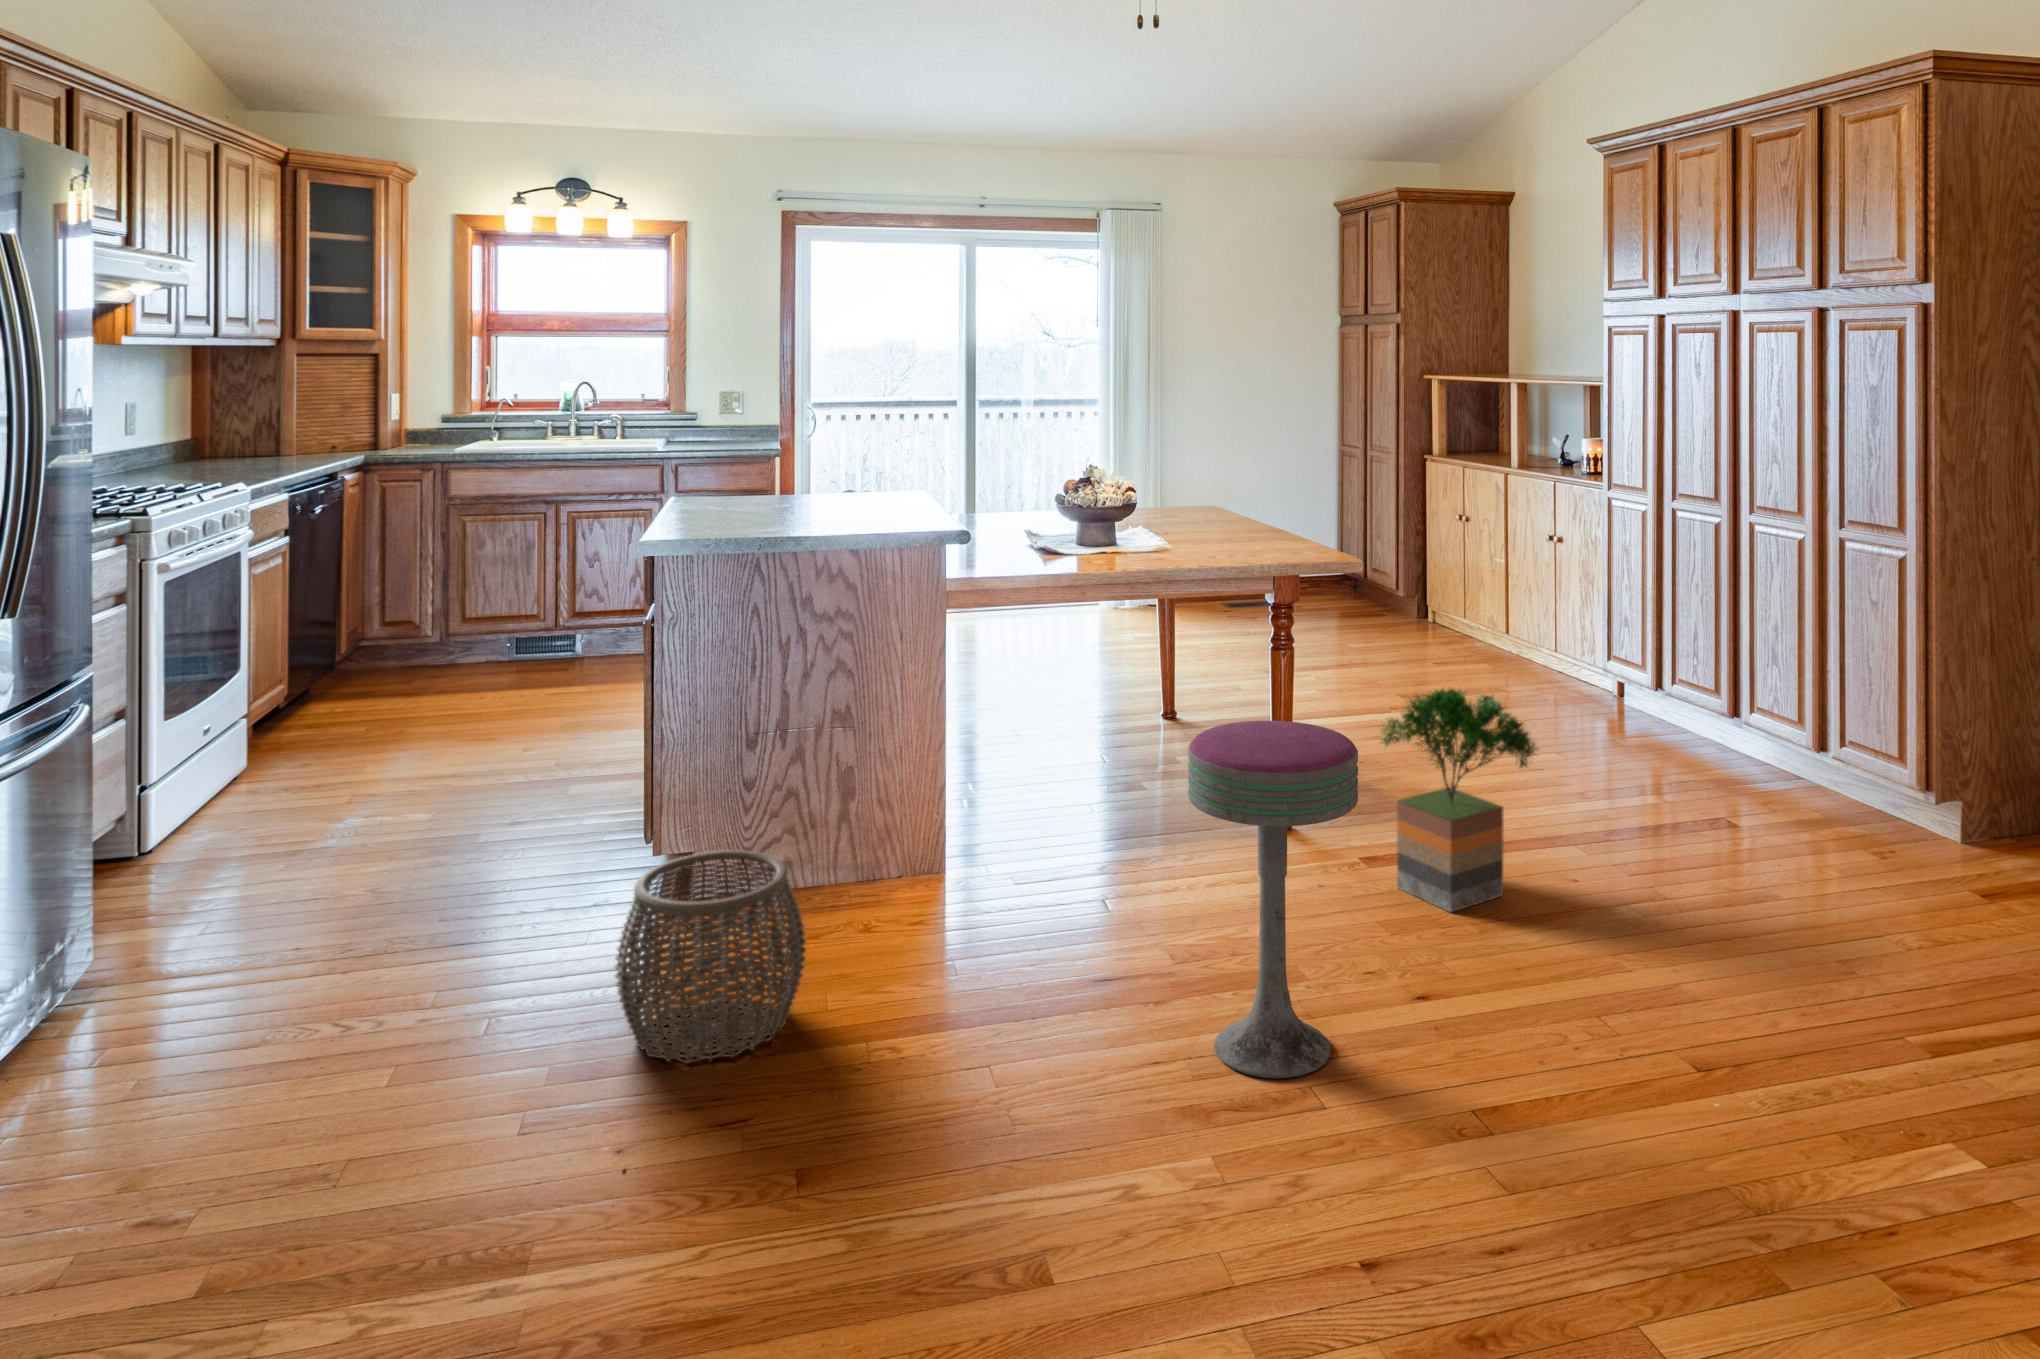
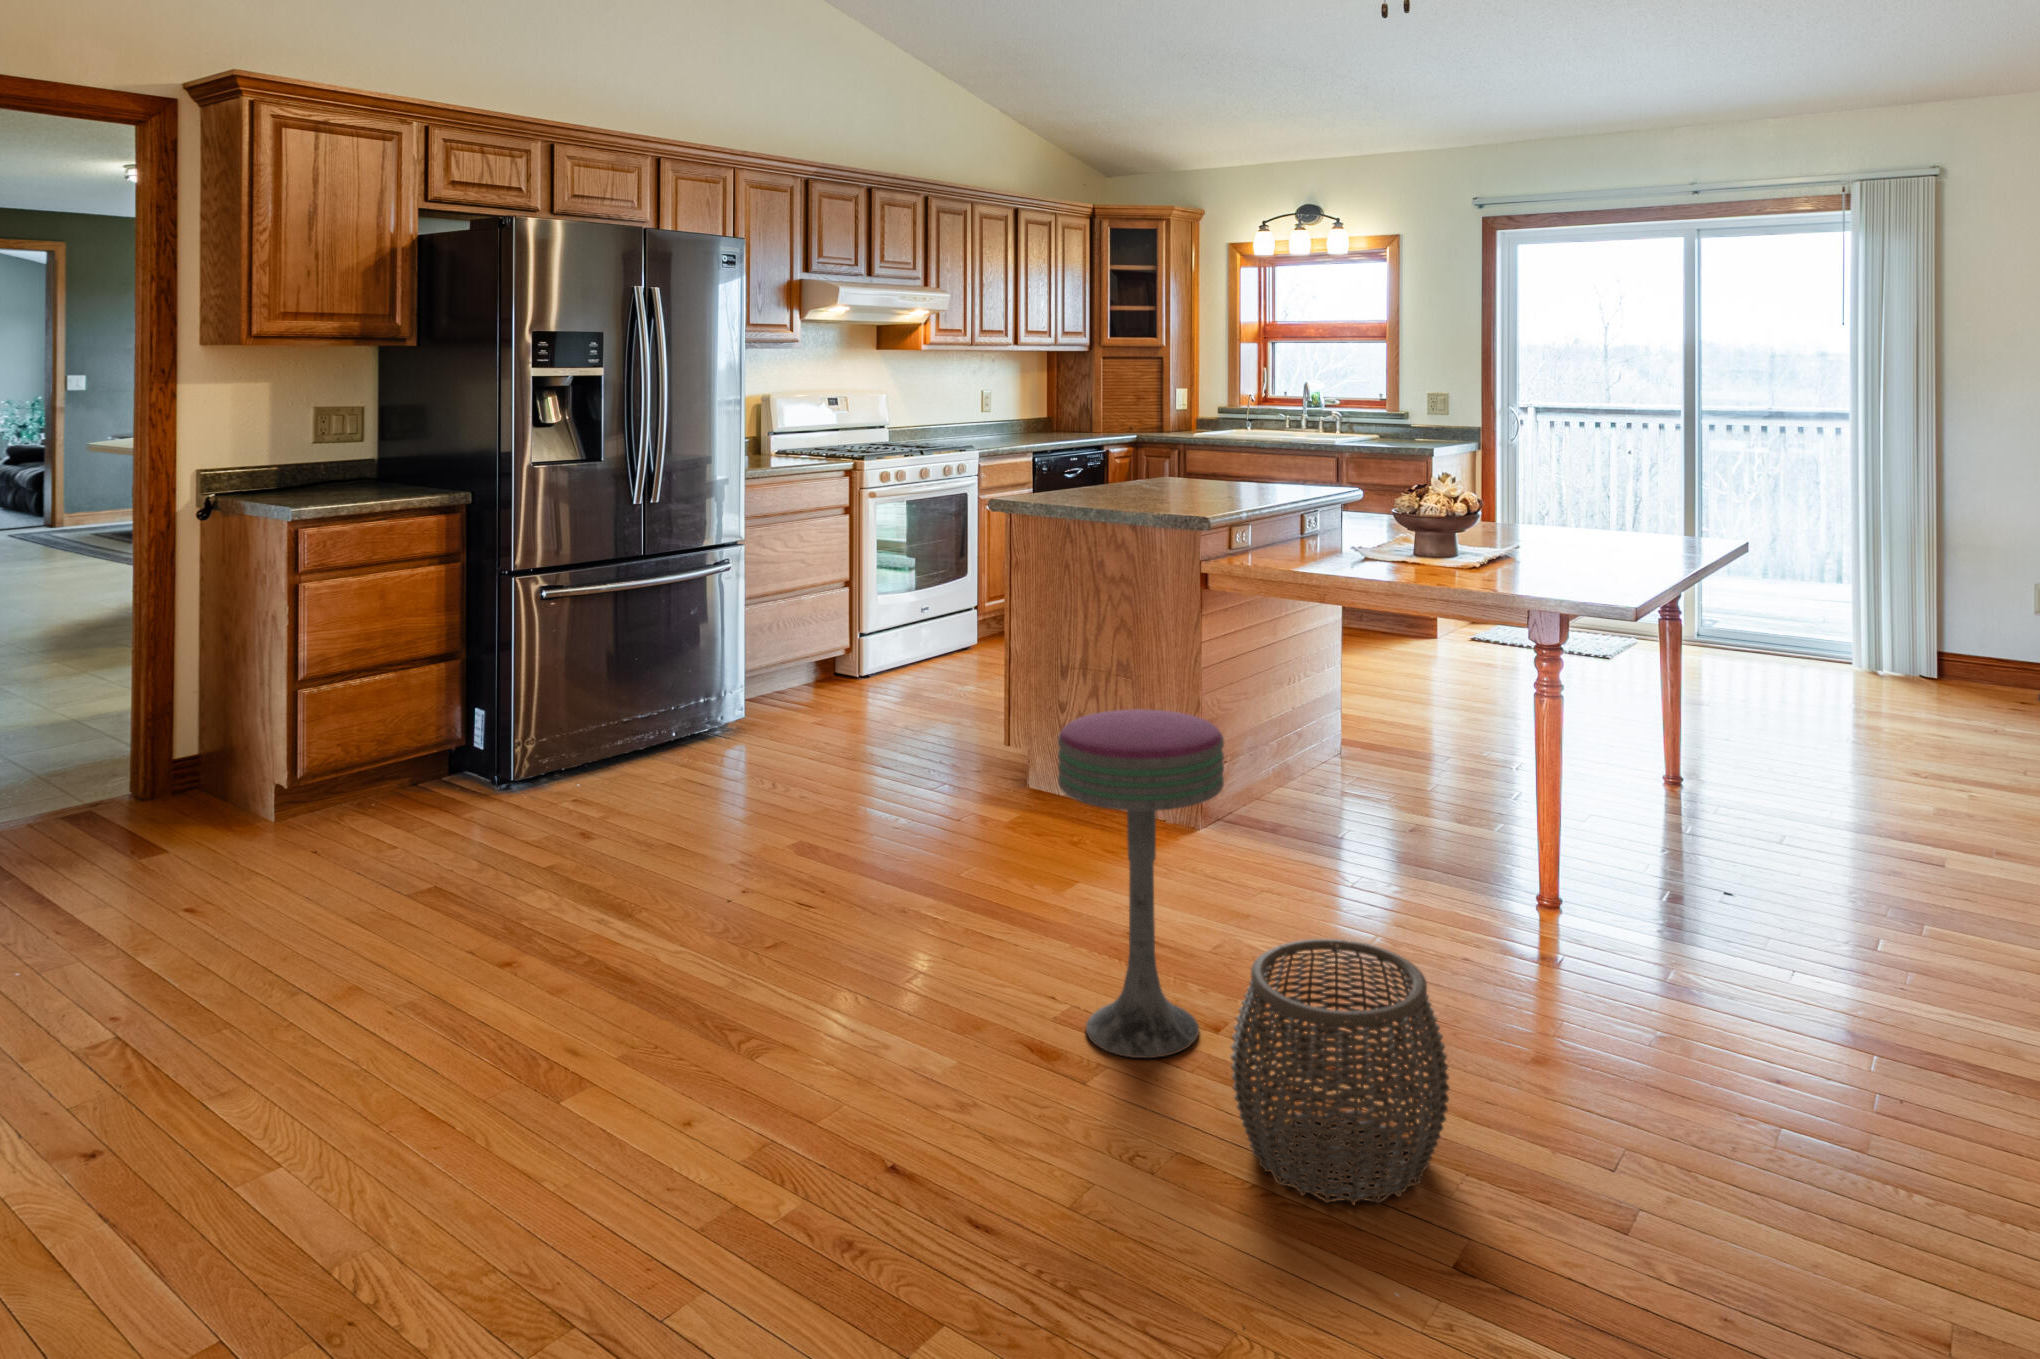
potted tree: present [1381,689,1538,912] -> none [1512,754,1695,1037]
woven basket: present [615,851,806,1063] -> present [1231,939,1449,1205]

